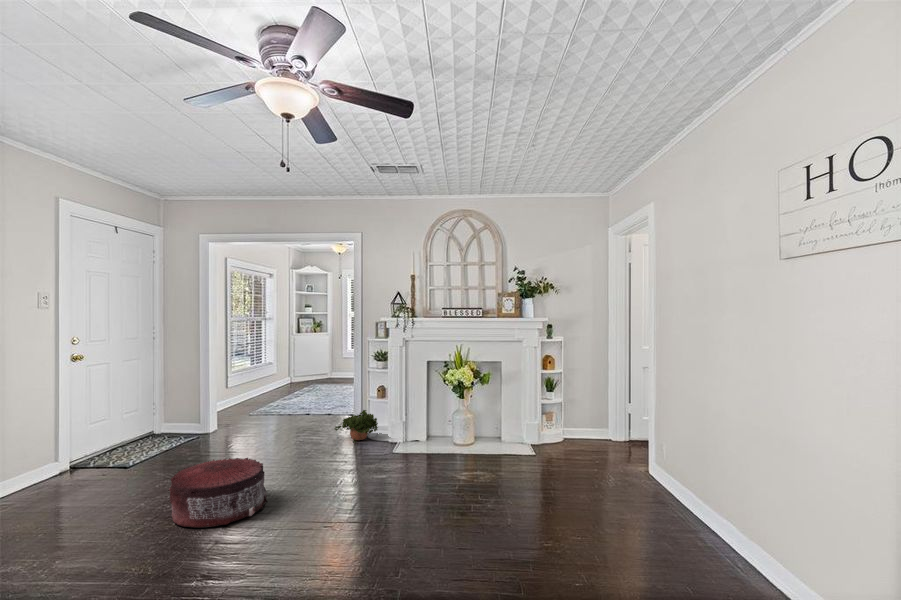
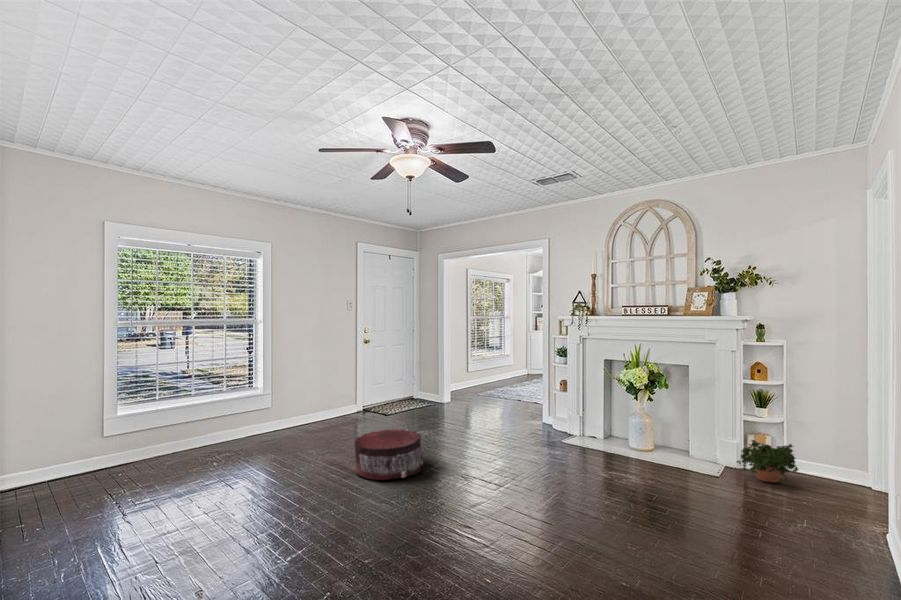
potted plant: present [334,410,378,443] -> present [737,440,798,484]

